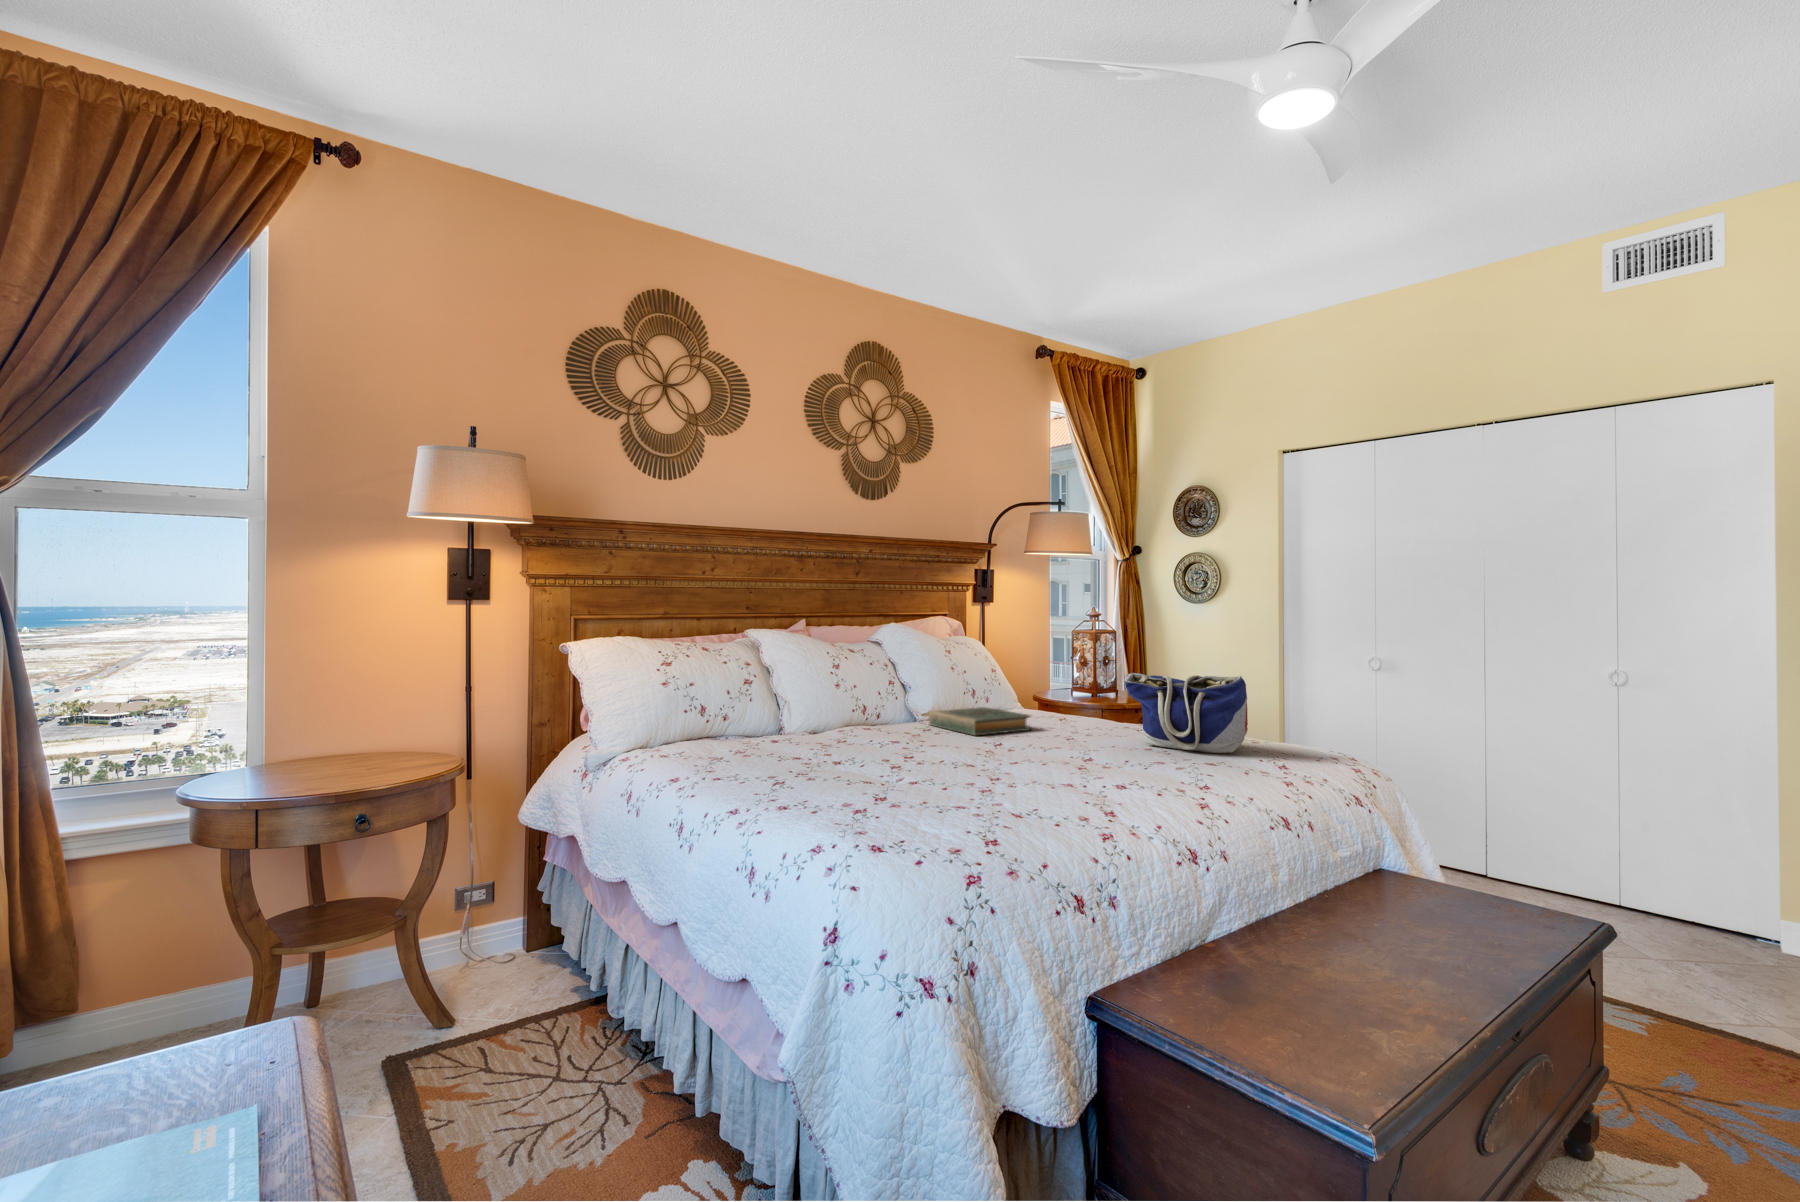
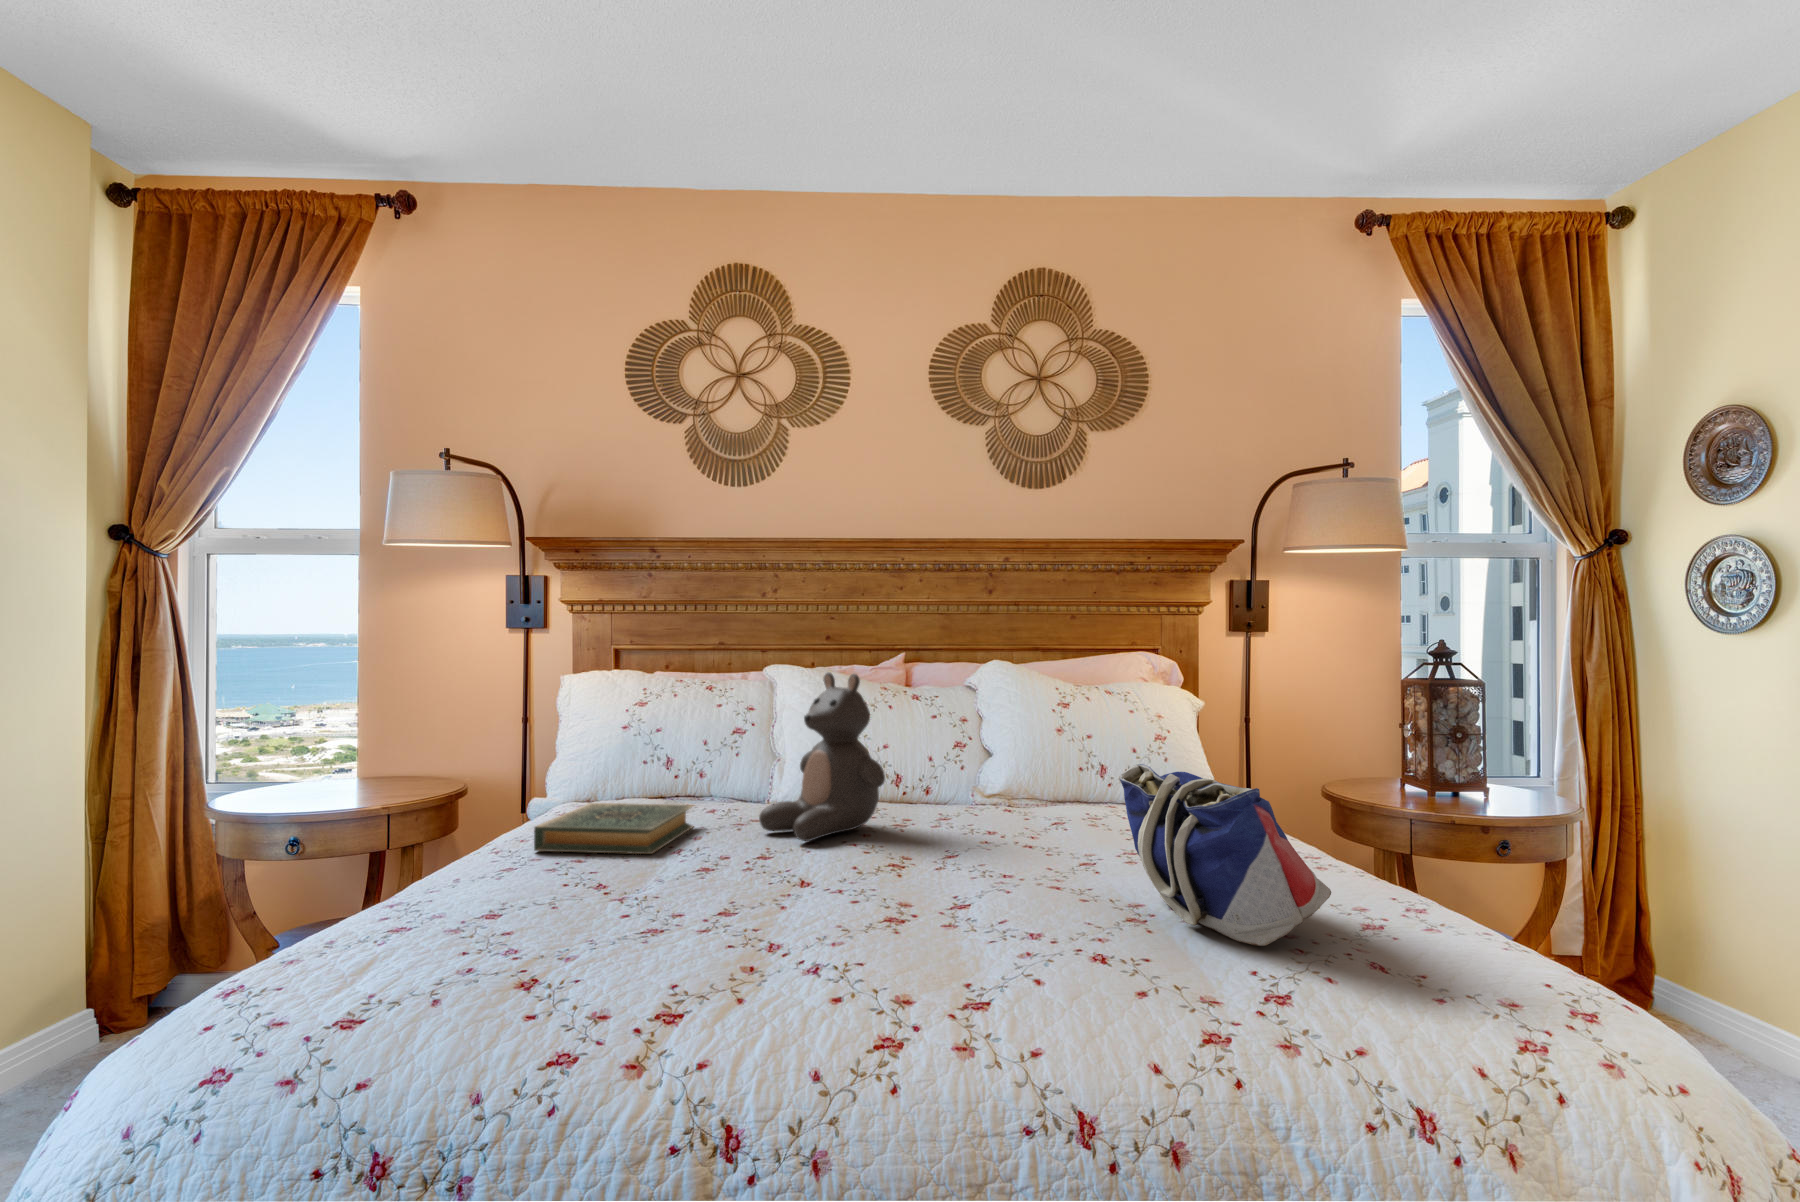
teddy bear: none [844,629,932,745] -> present [759,672,885,841]
hardback book: present [929,707,1031,735] -> present [534,803,693,854]

